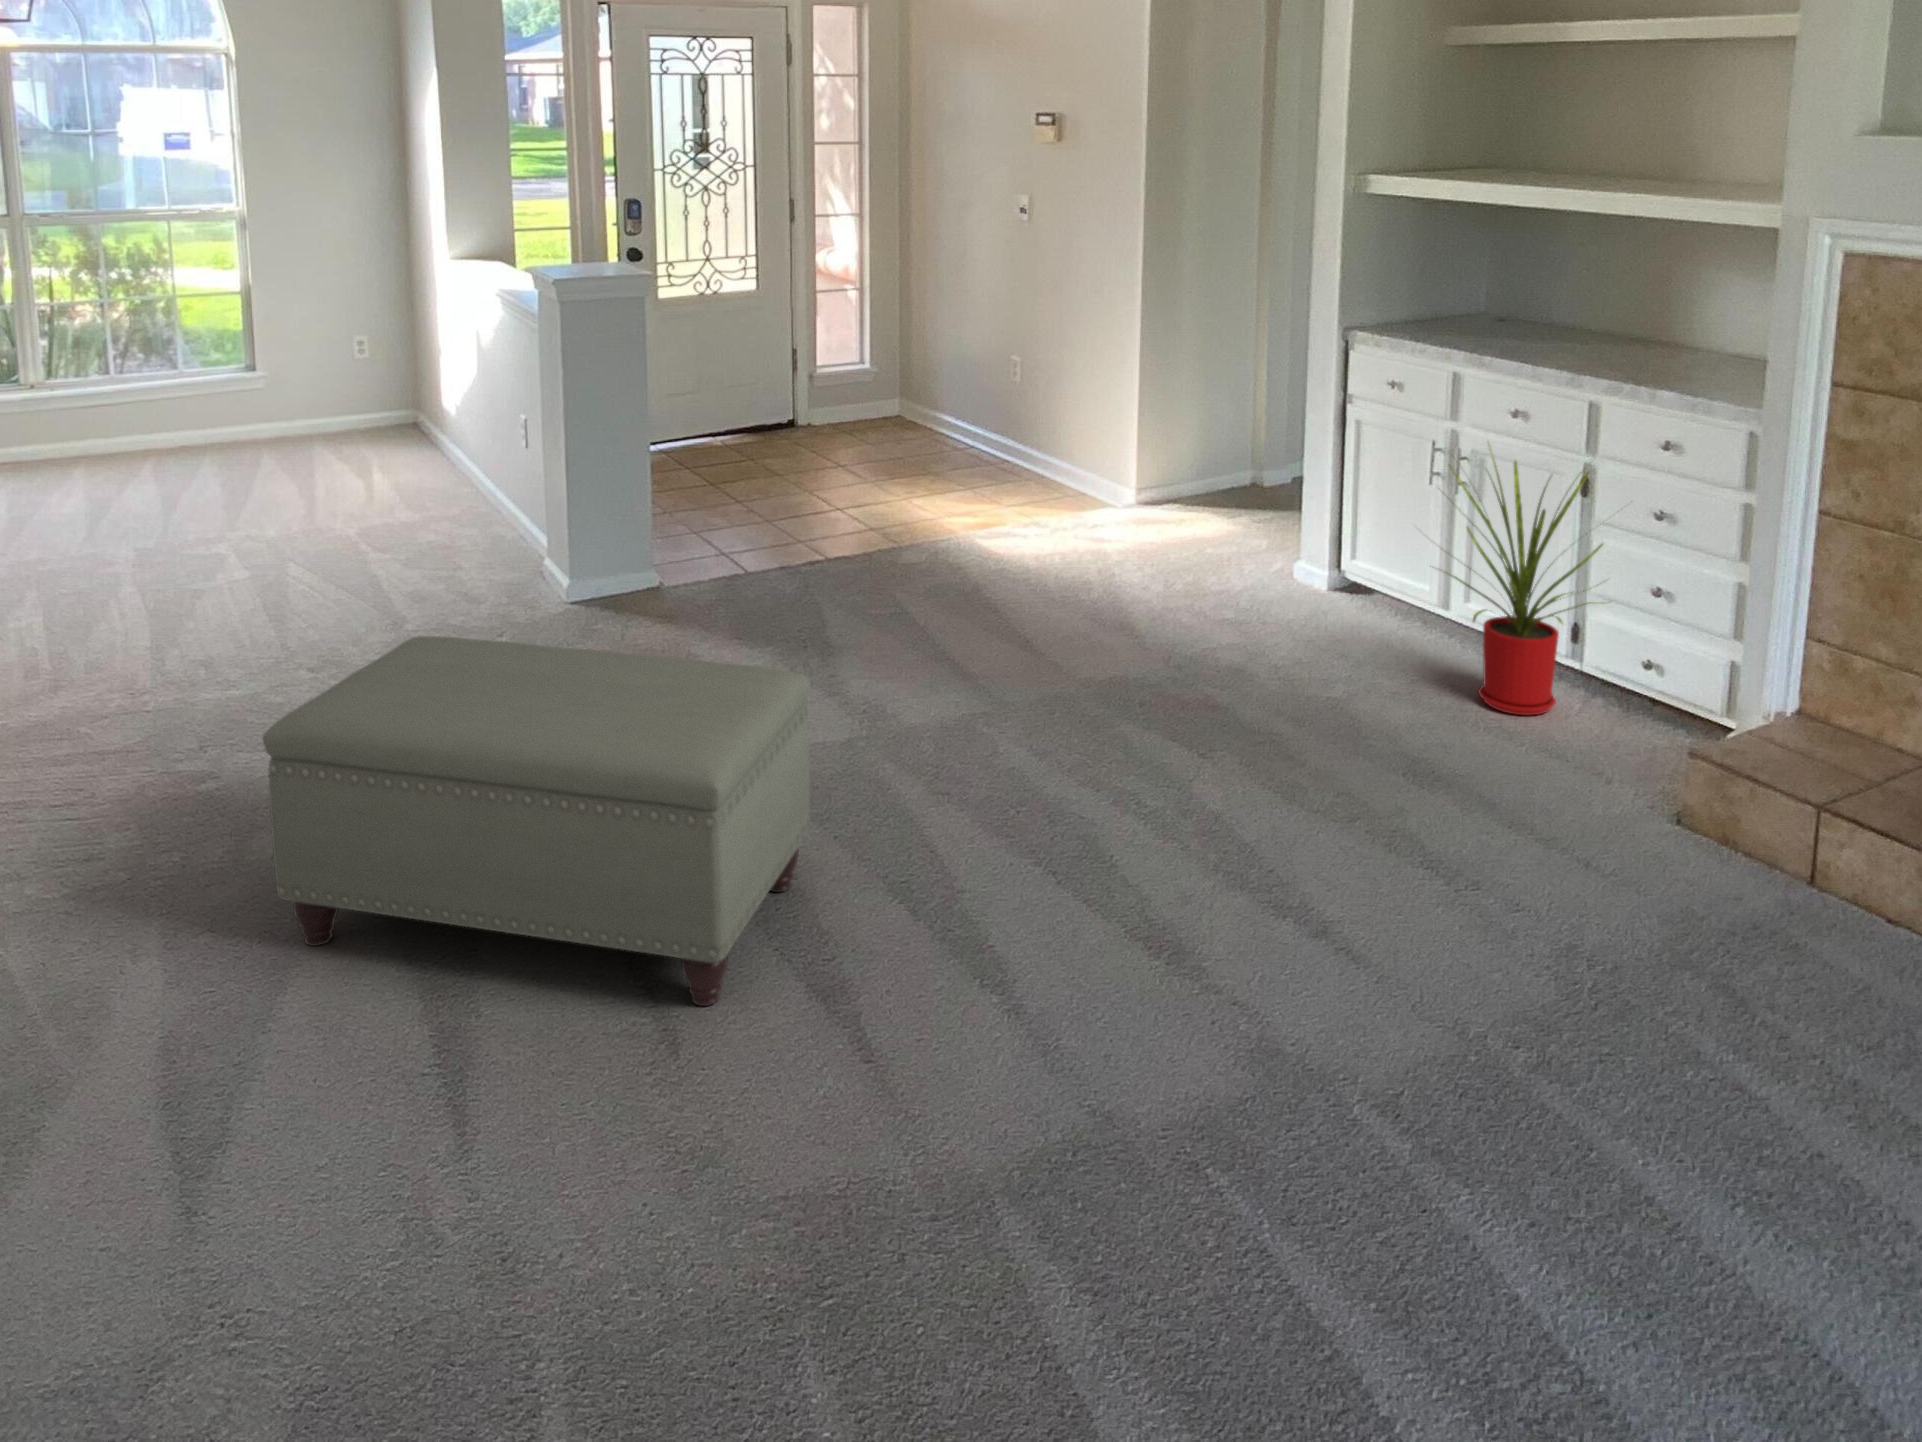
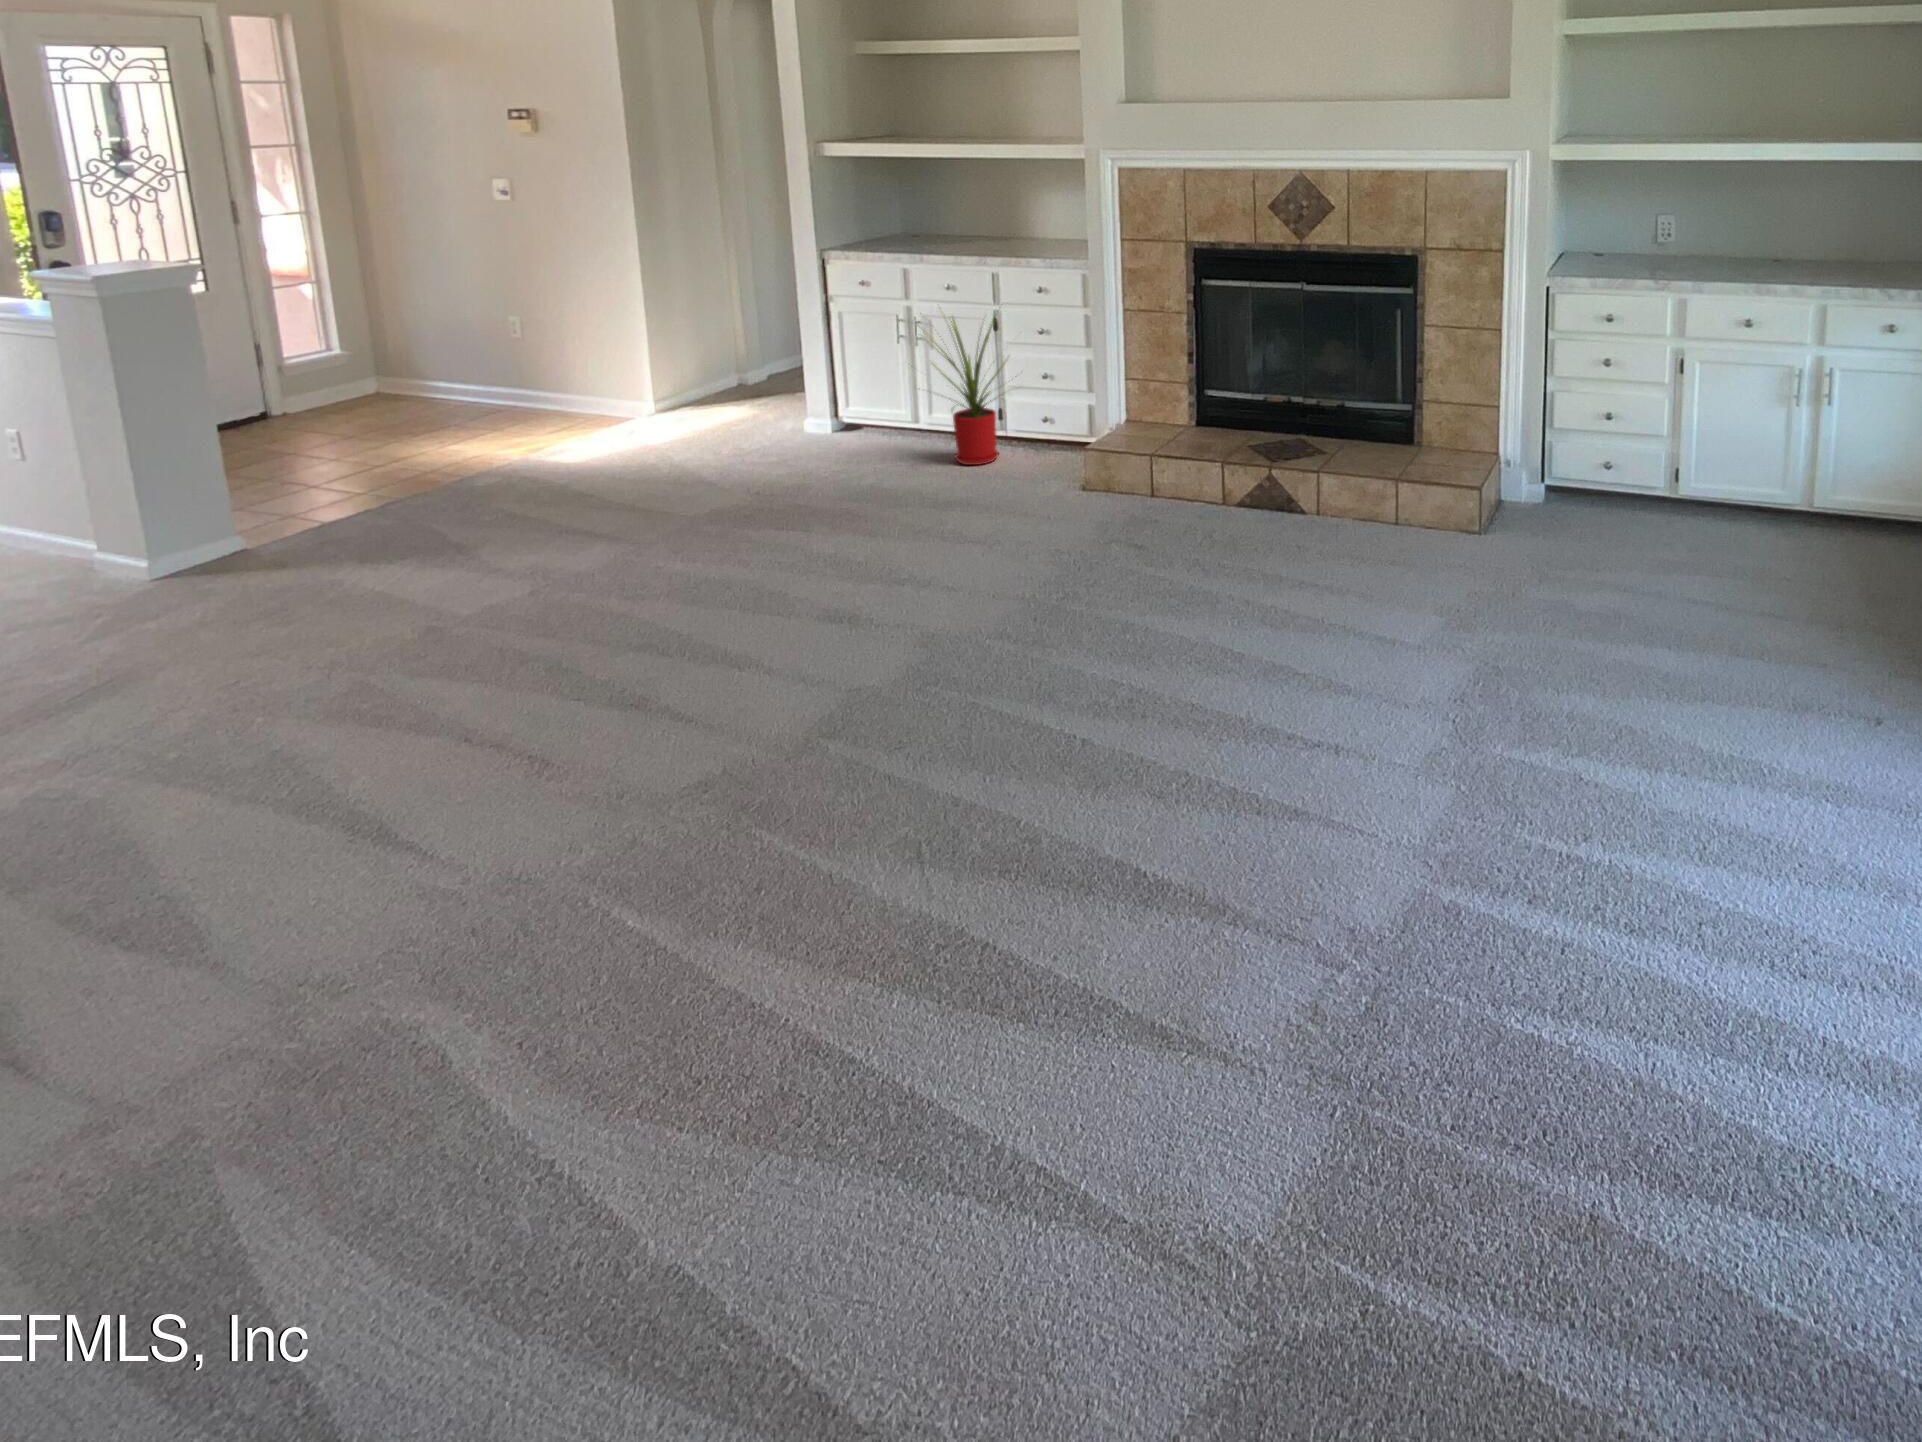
ottoman: present [263,636,810,1006] -> none [95,519,587,840]

